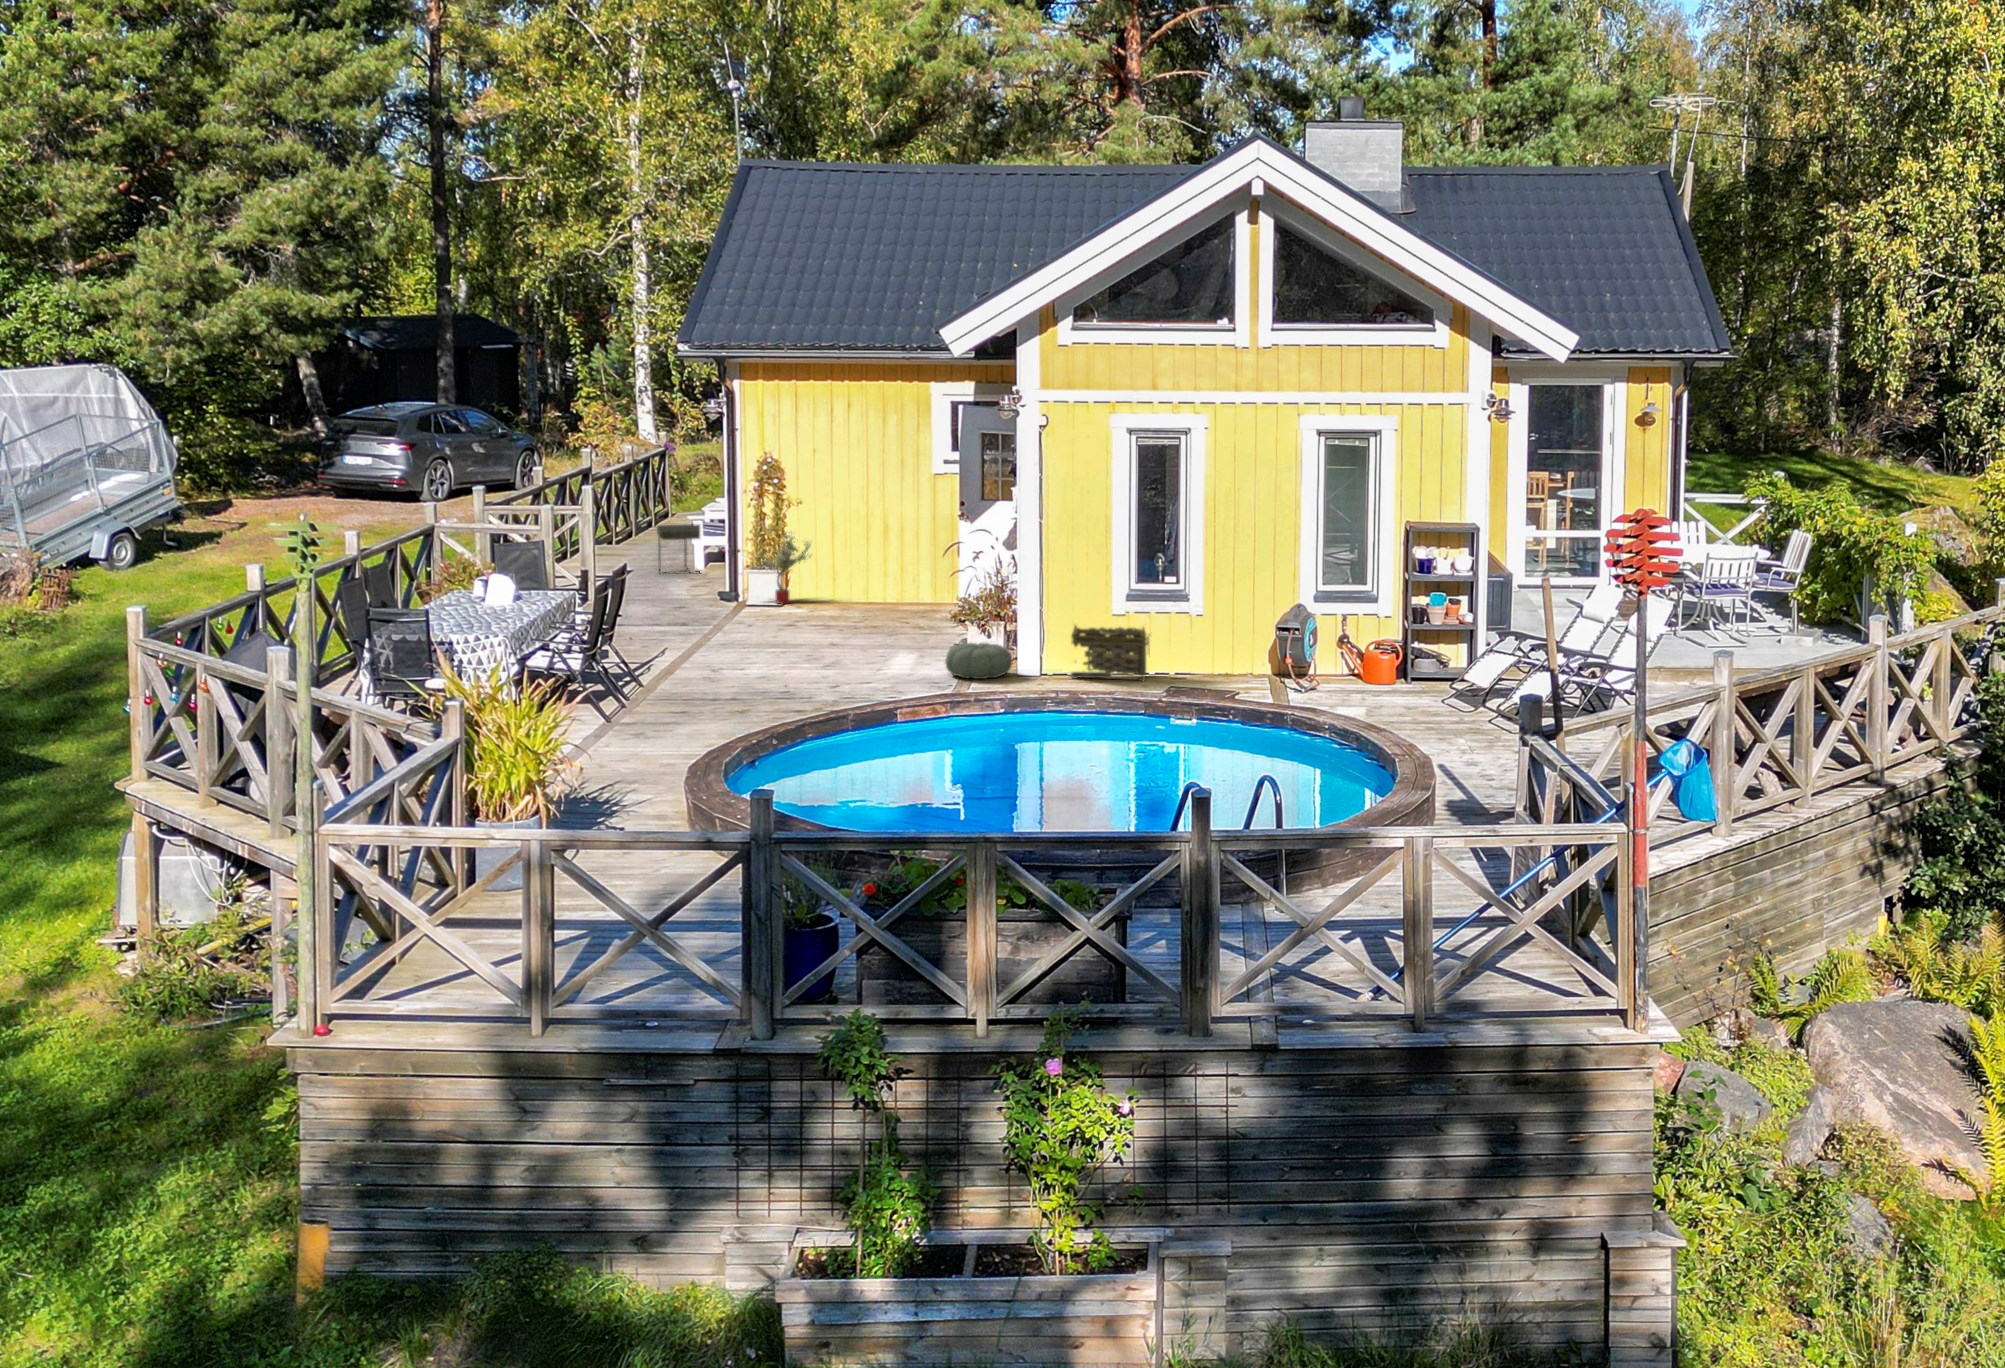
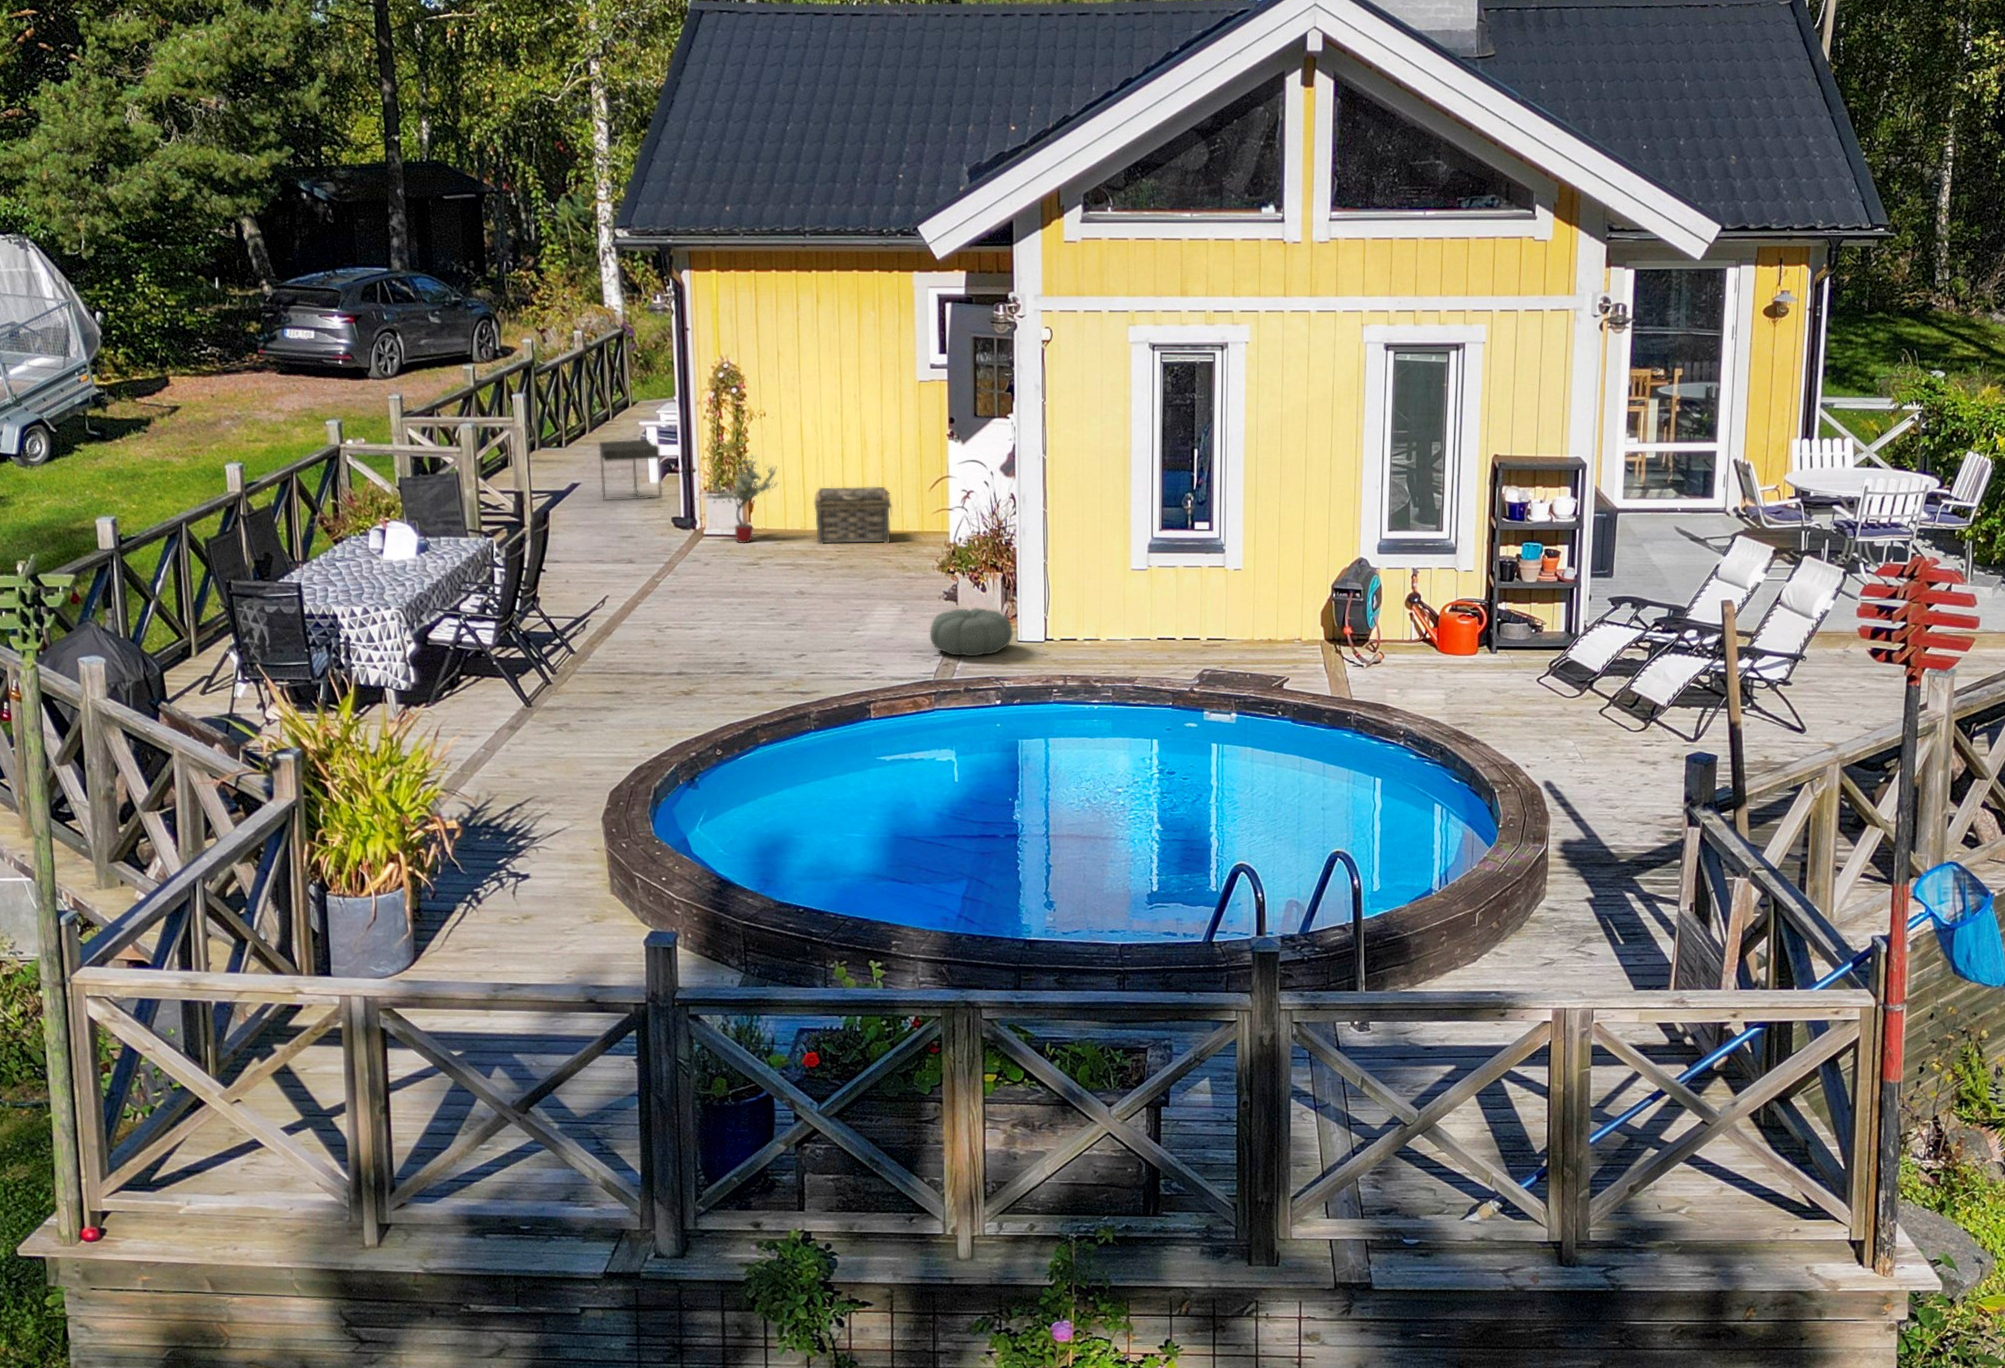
basket: present [1071,625,1151,681] -> present [814,487,892,544]

